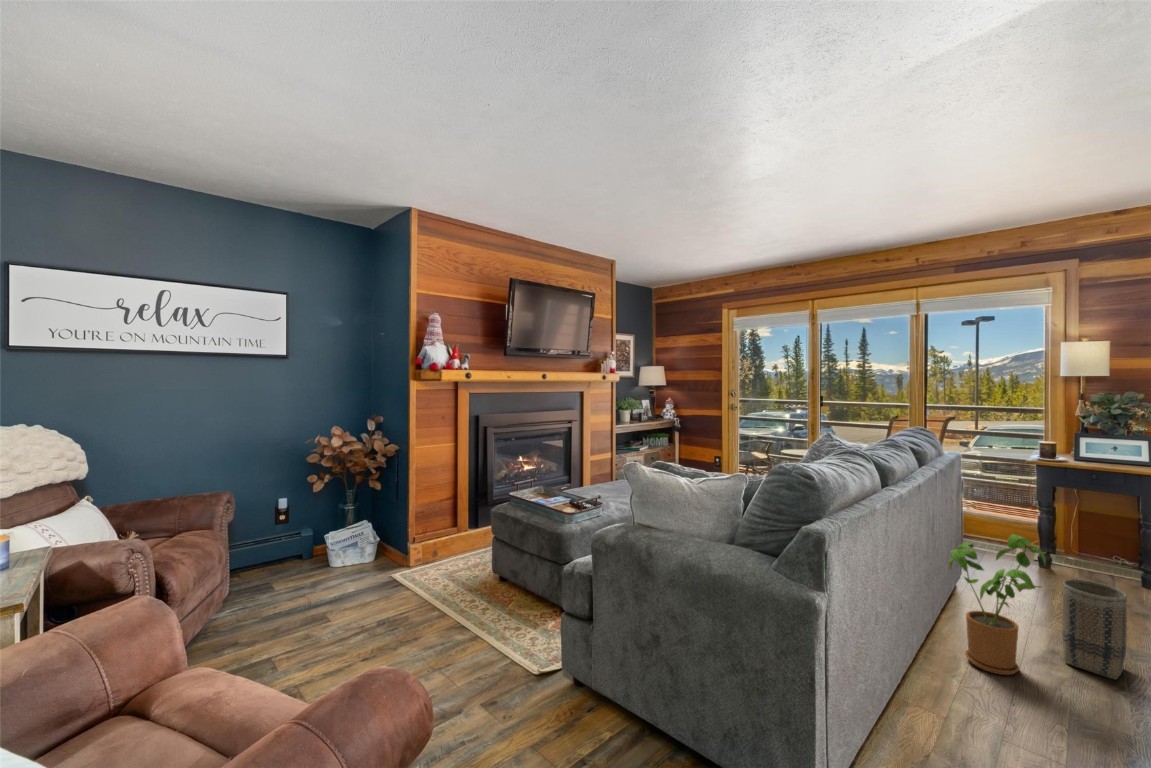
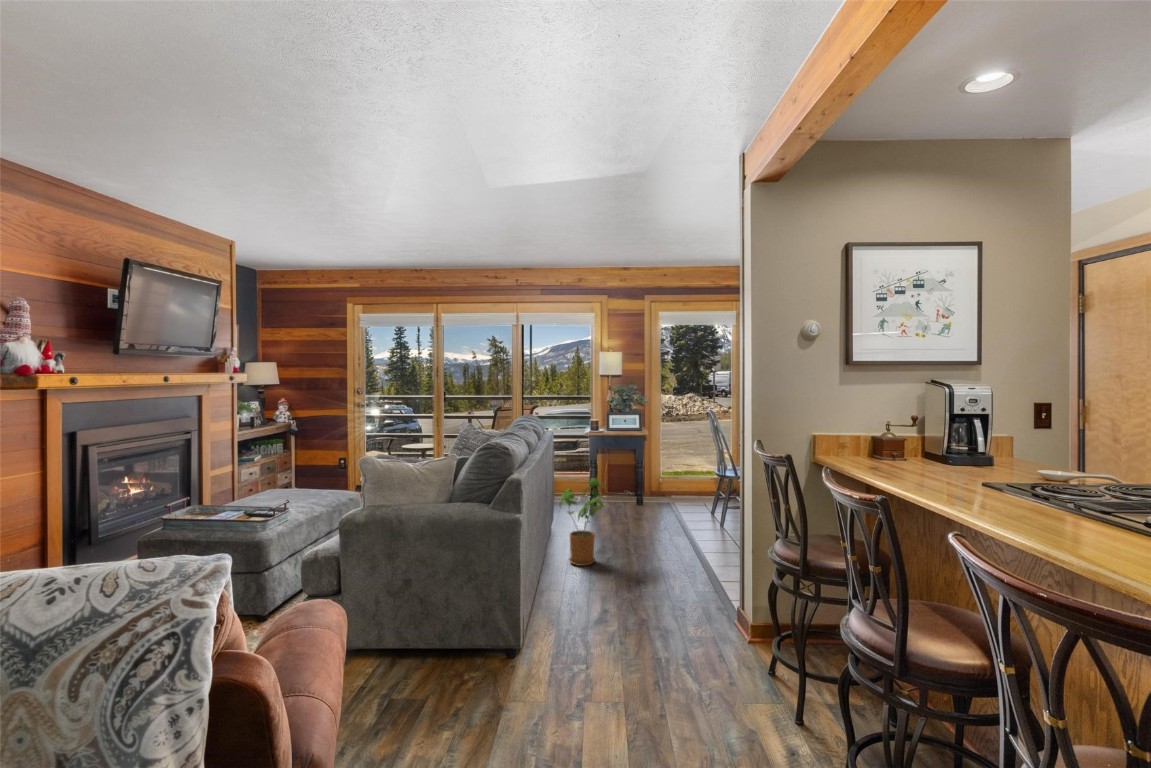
basket: present [1063,579,1127,680] -> none [611,500,637,552]

